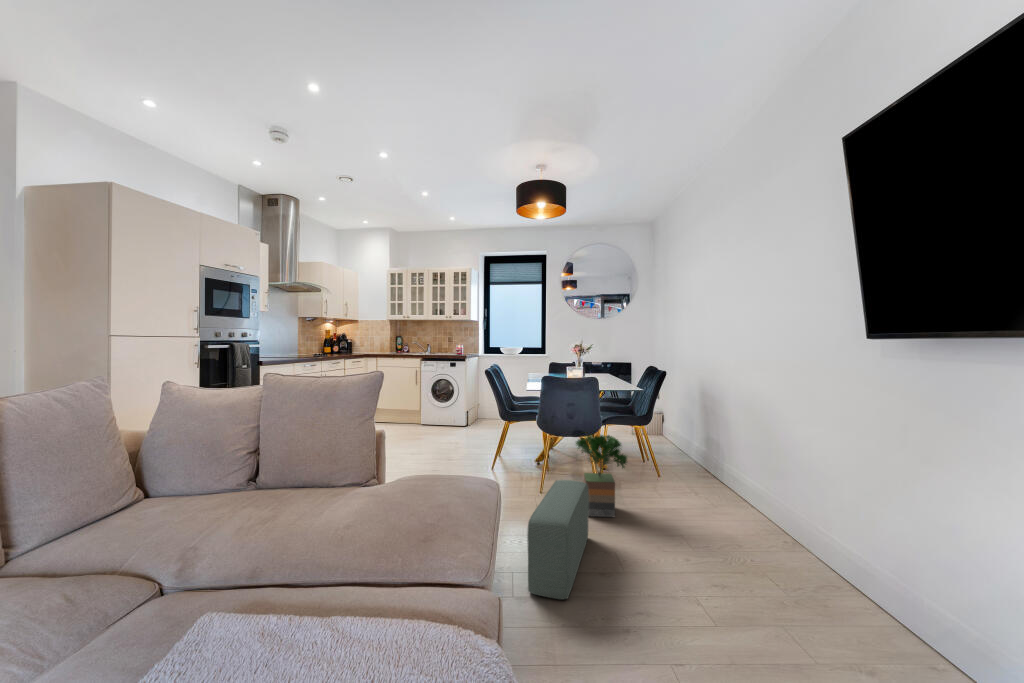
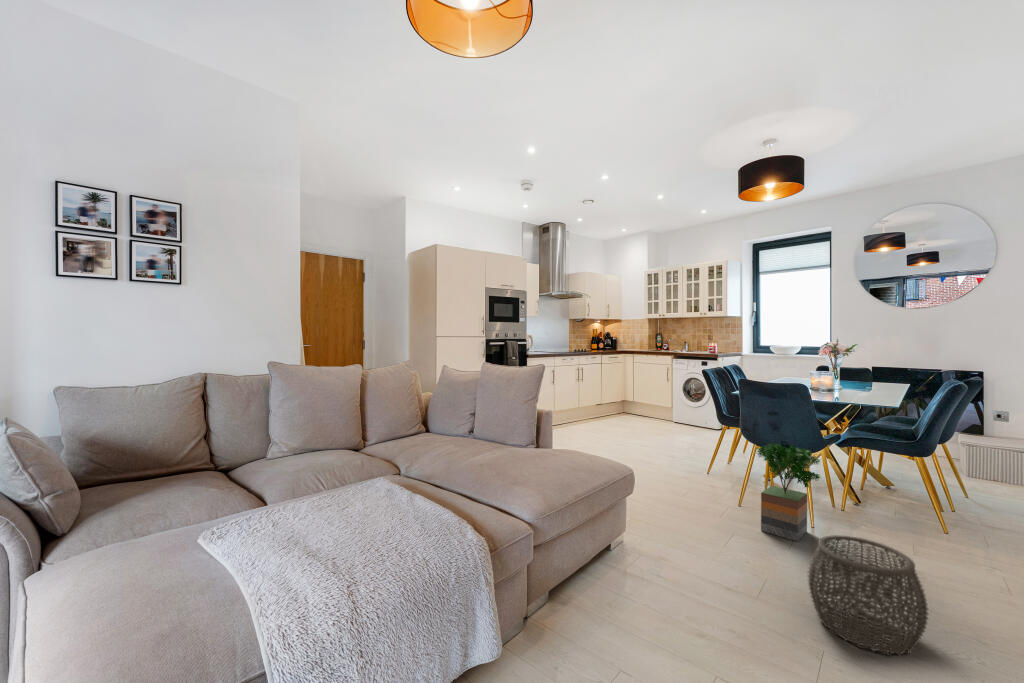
pouf: present [527,480,589,599] -> none [630,479,740,577]
woven basket: none [677,503,762,594] -> present [808,535,928,655]

